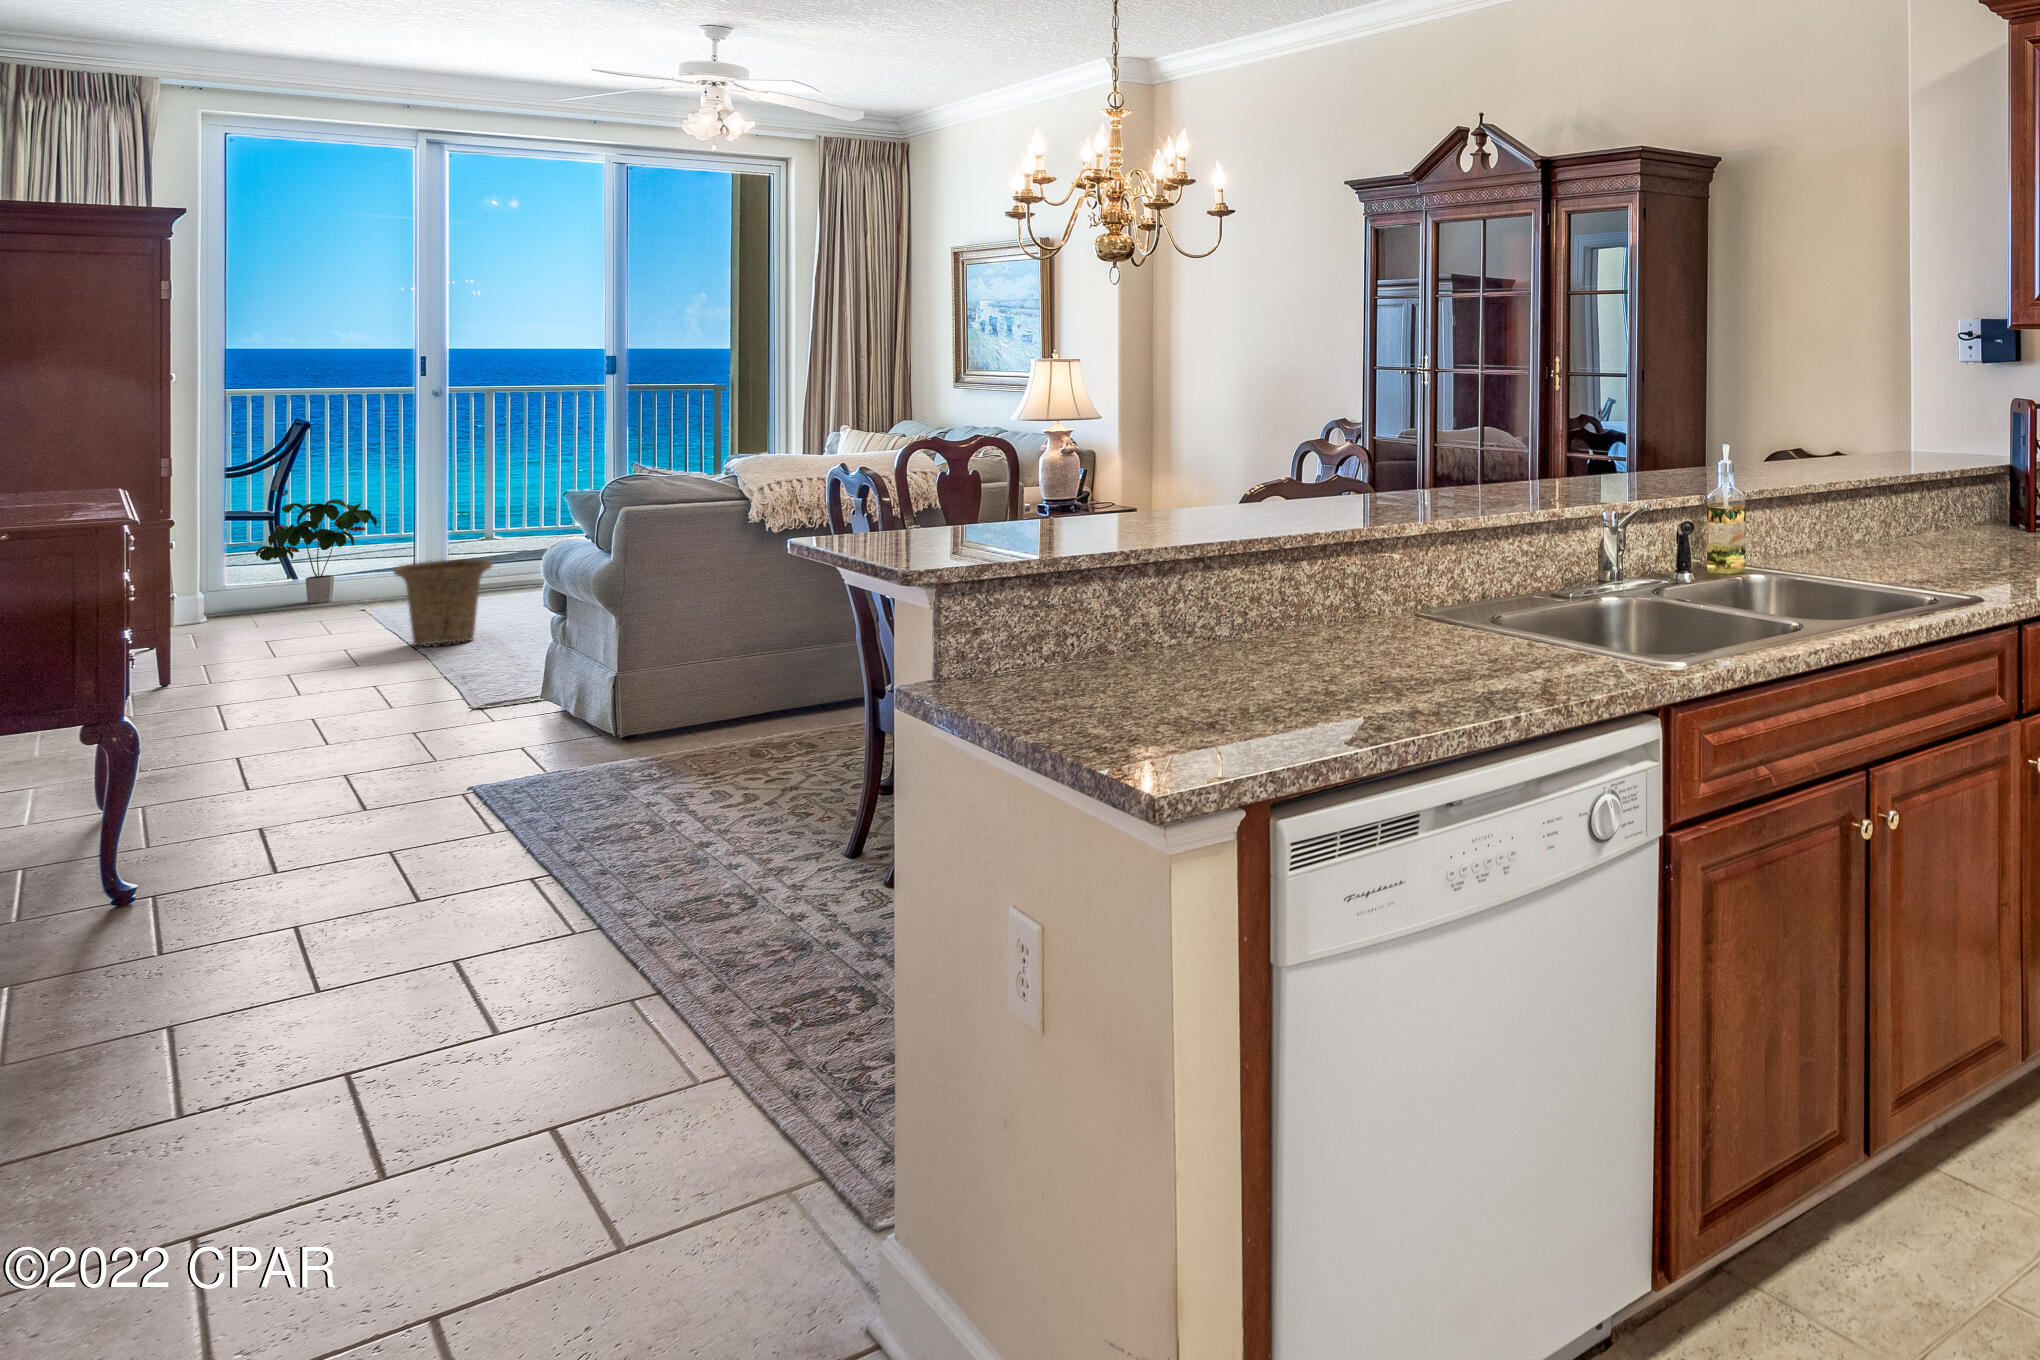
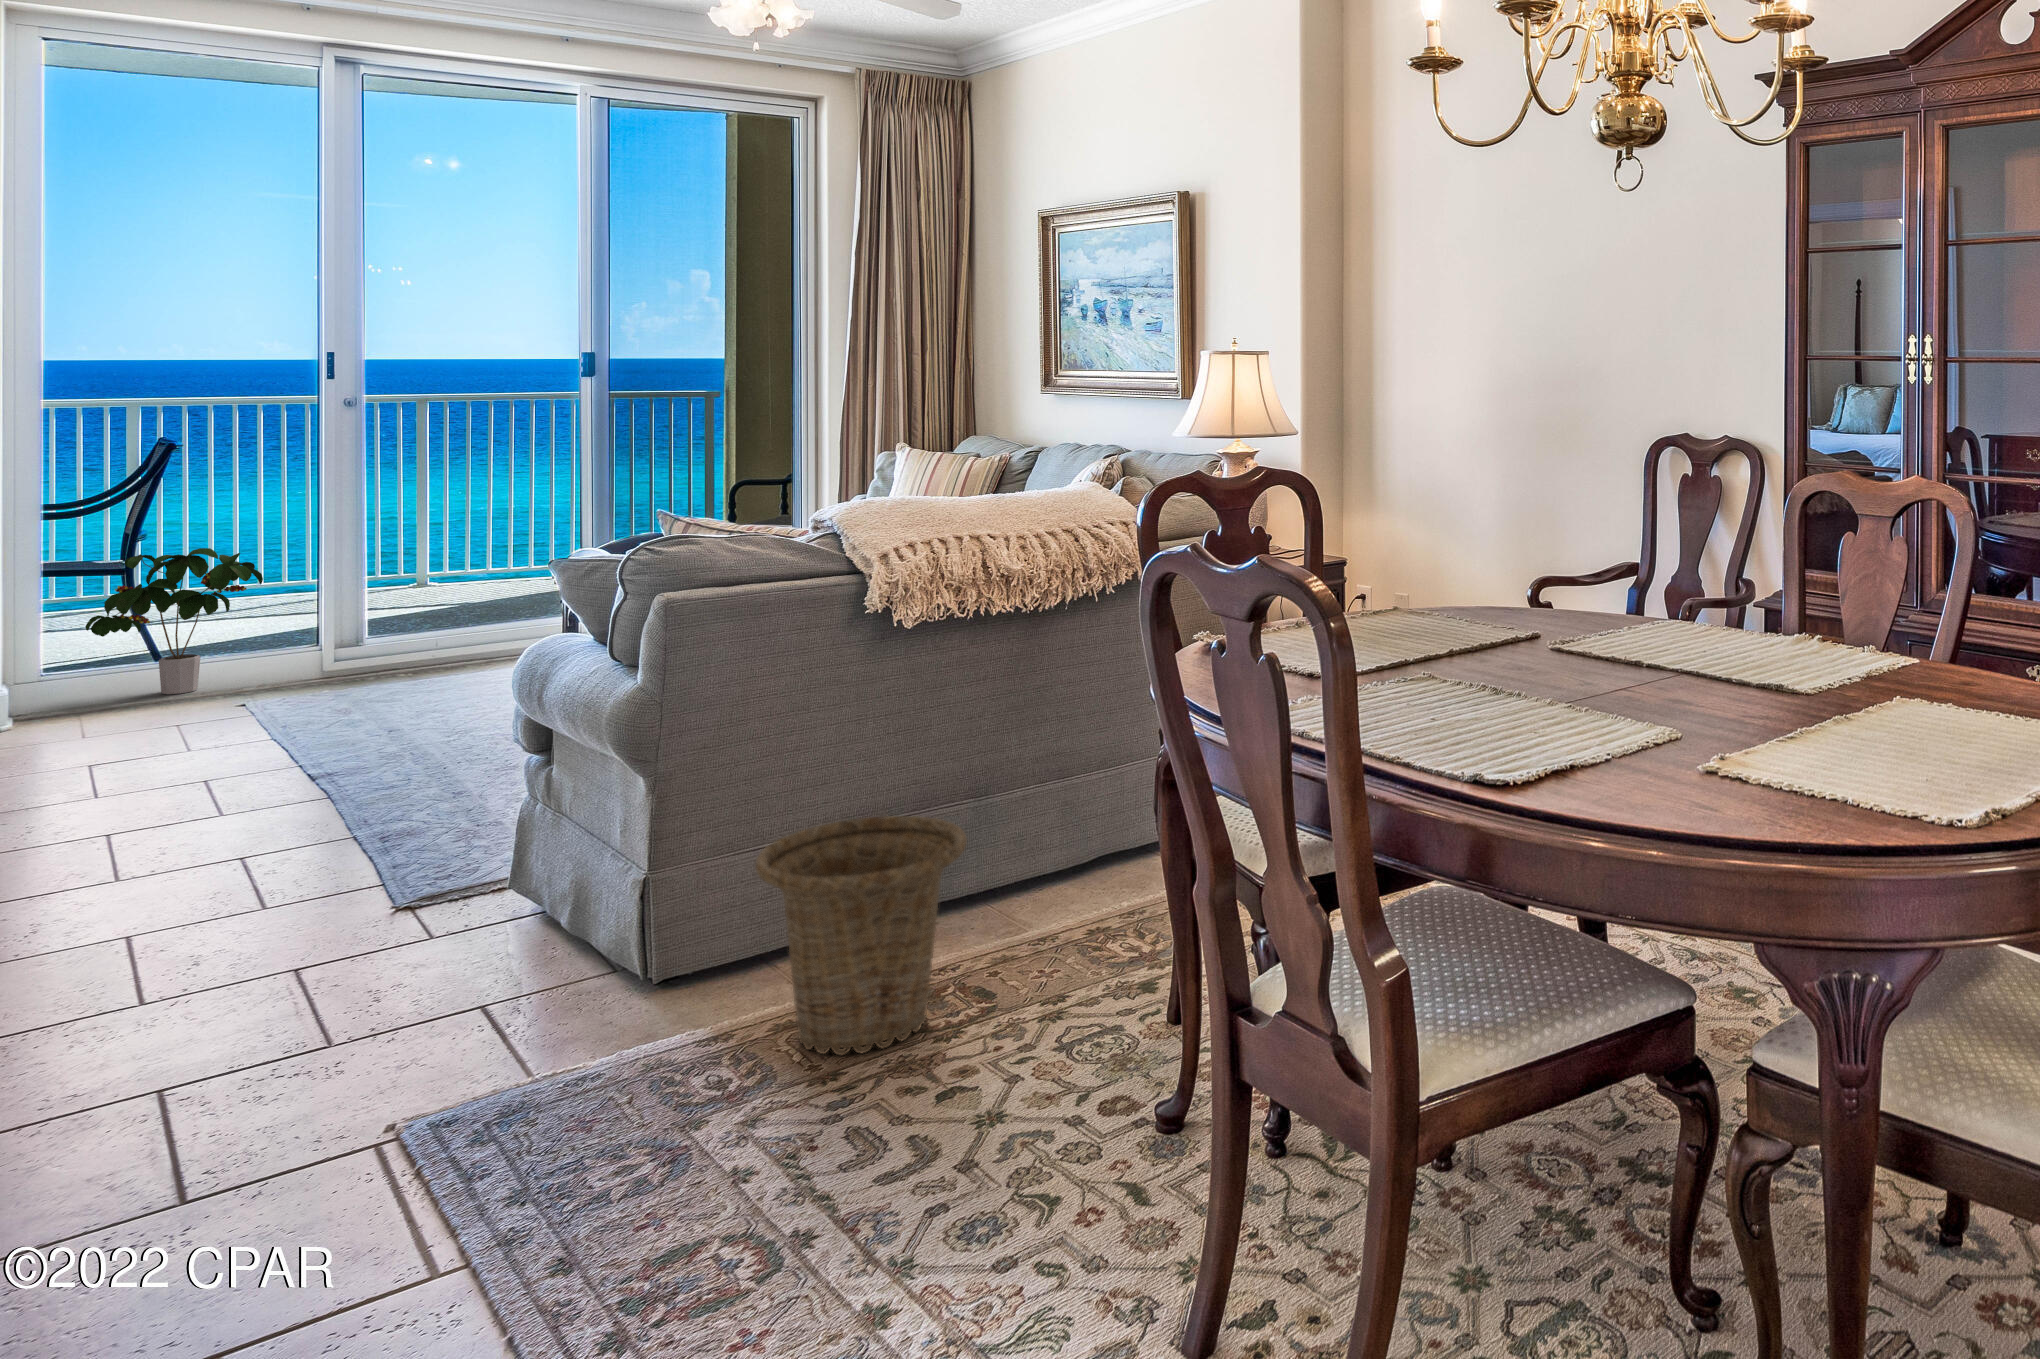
basket: present [393,559,493,647] -> present [755,816,967,1055]

